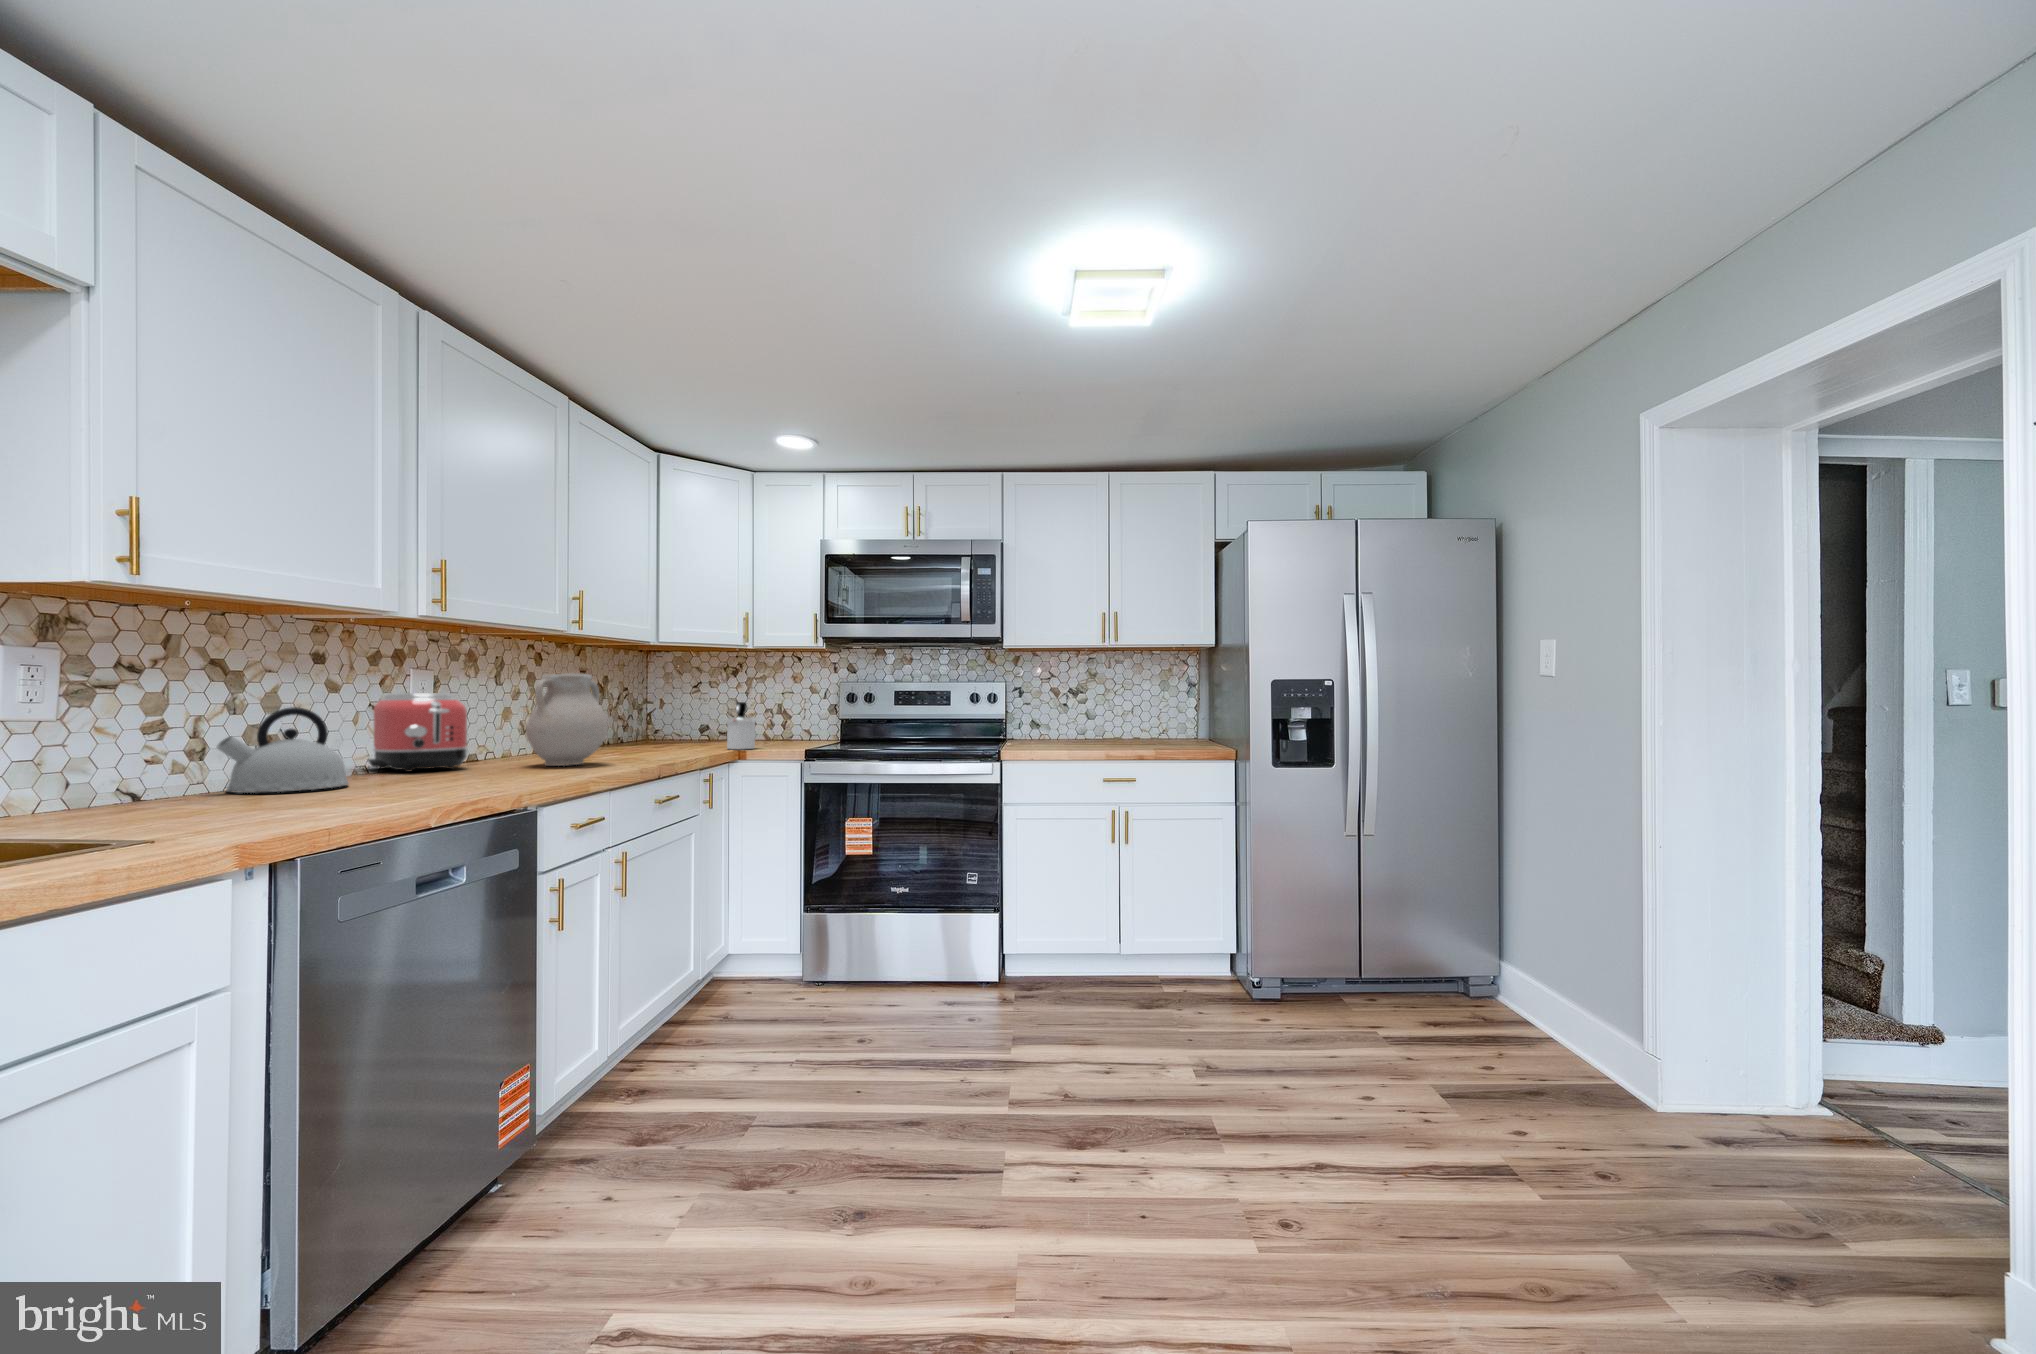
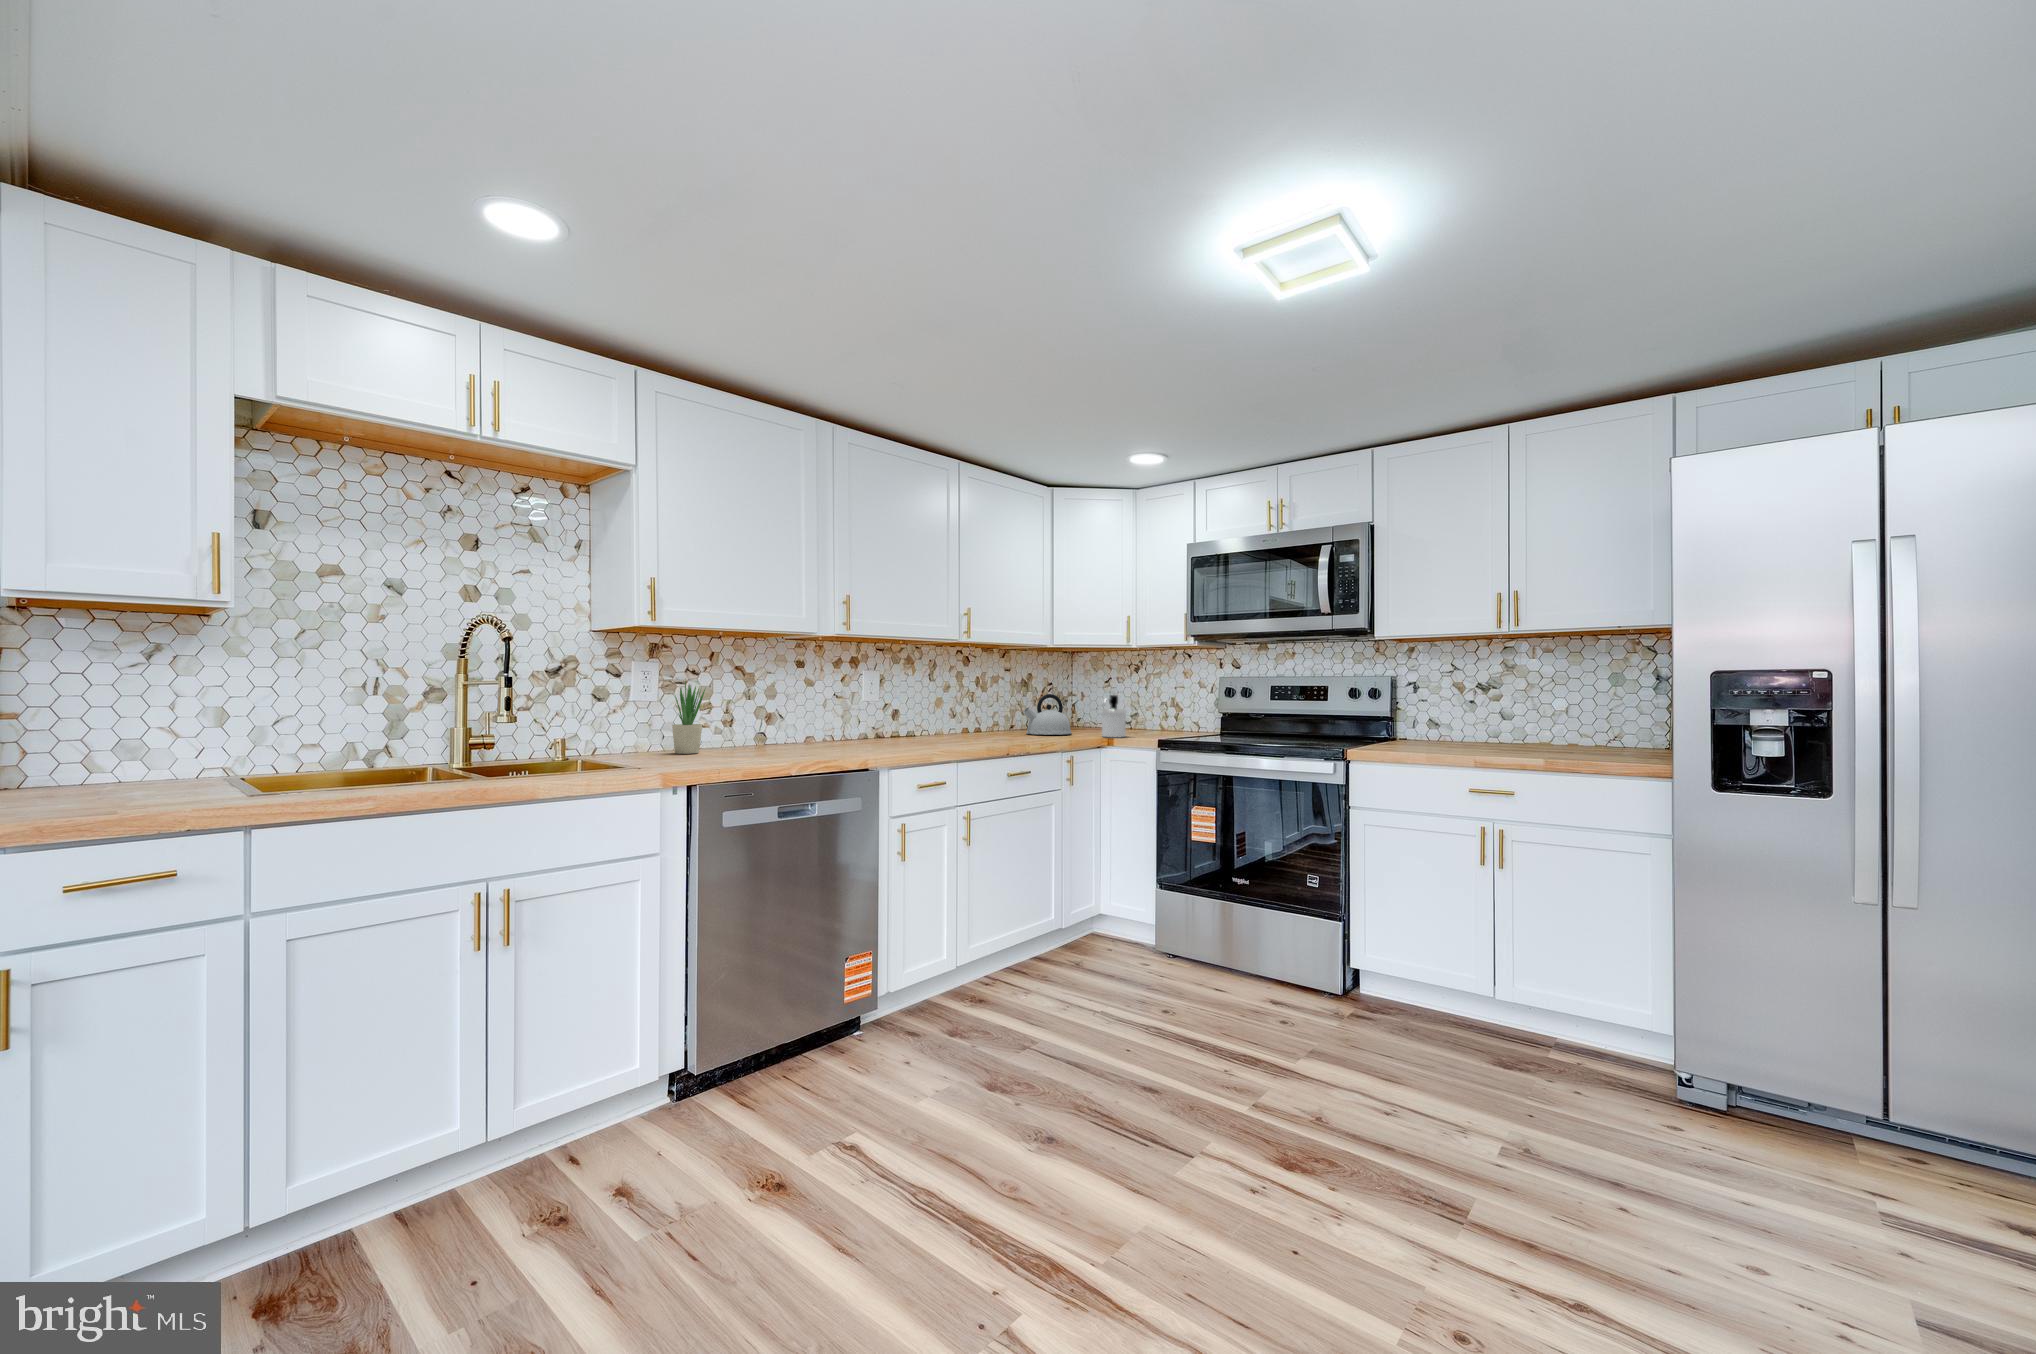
potted plant: none [112,671,193,809] -> present [672,682,706,754]
vase: present [526,673,608,766] -> none [923,671,979,743]
toaster: present [368,693,468,772] -> none [833,687,889,742]
kettle: present [217,707,349,793] -> present [1023,694,1072,735]

